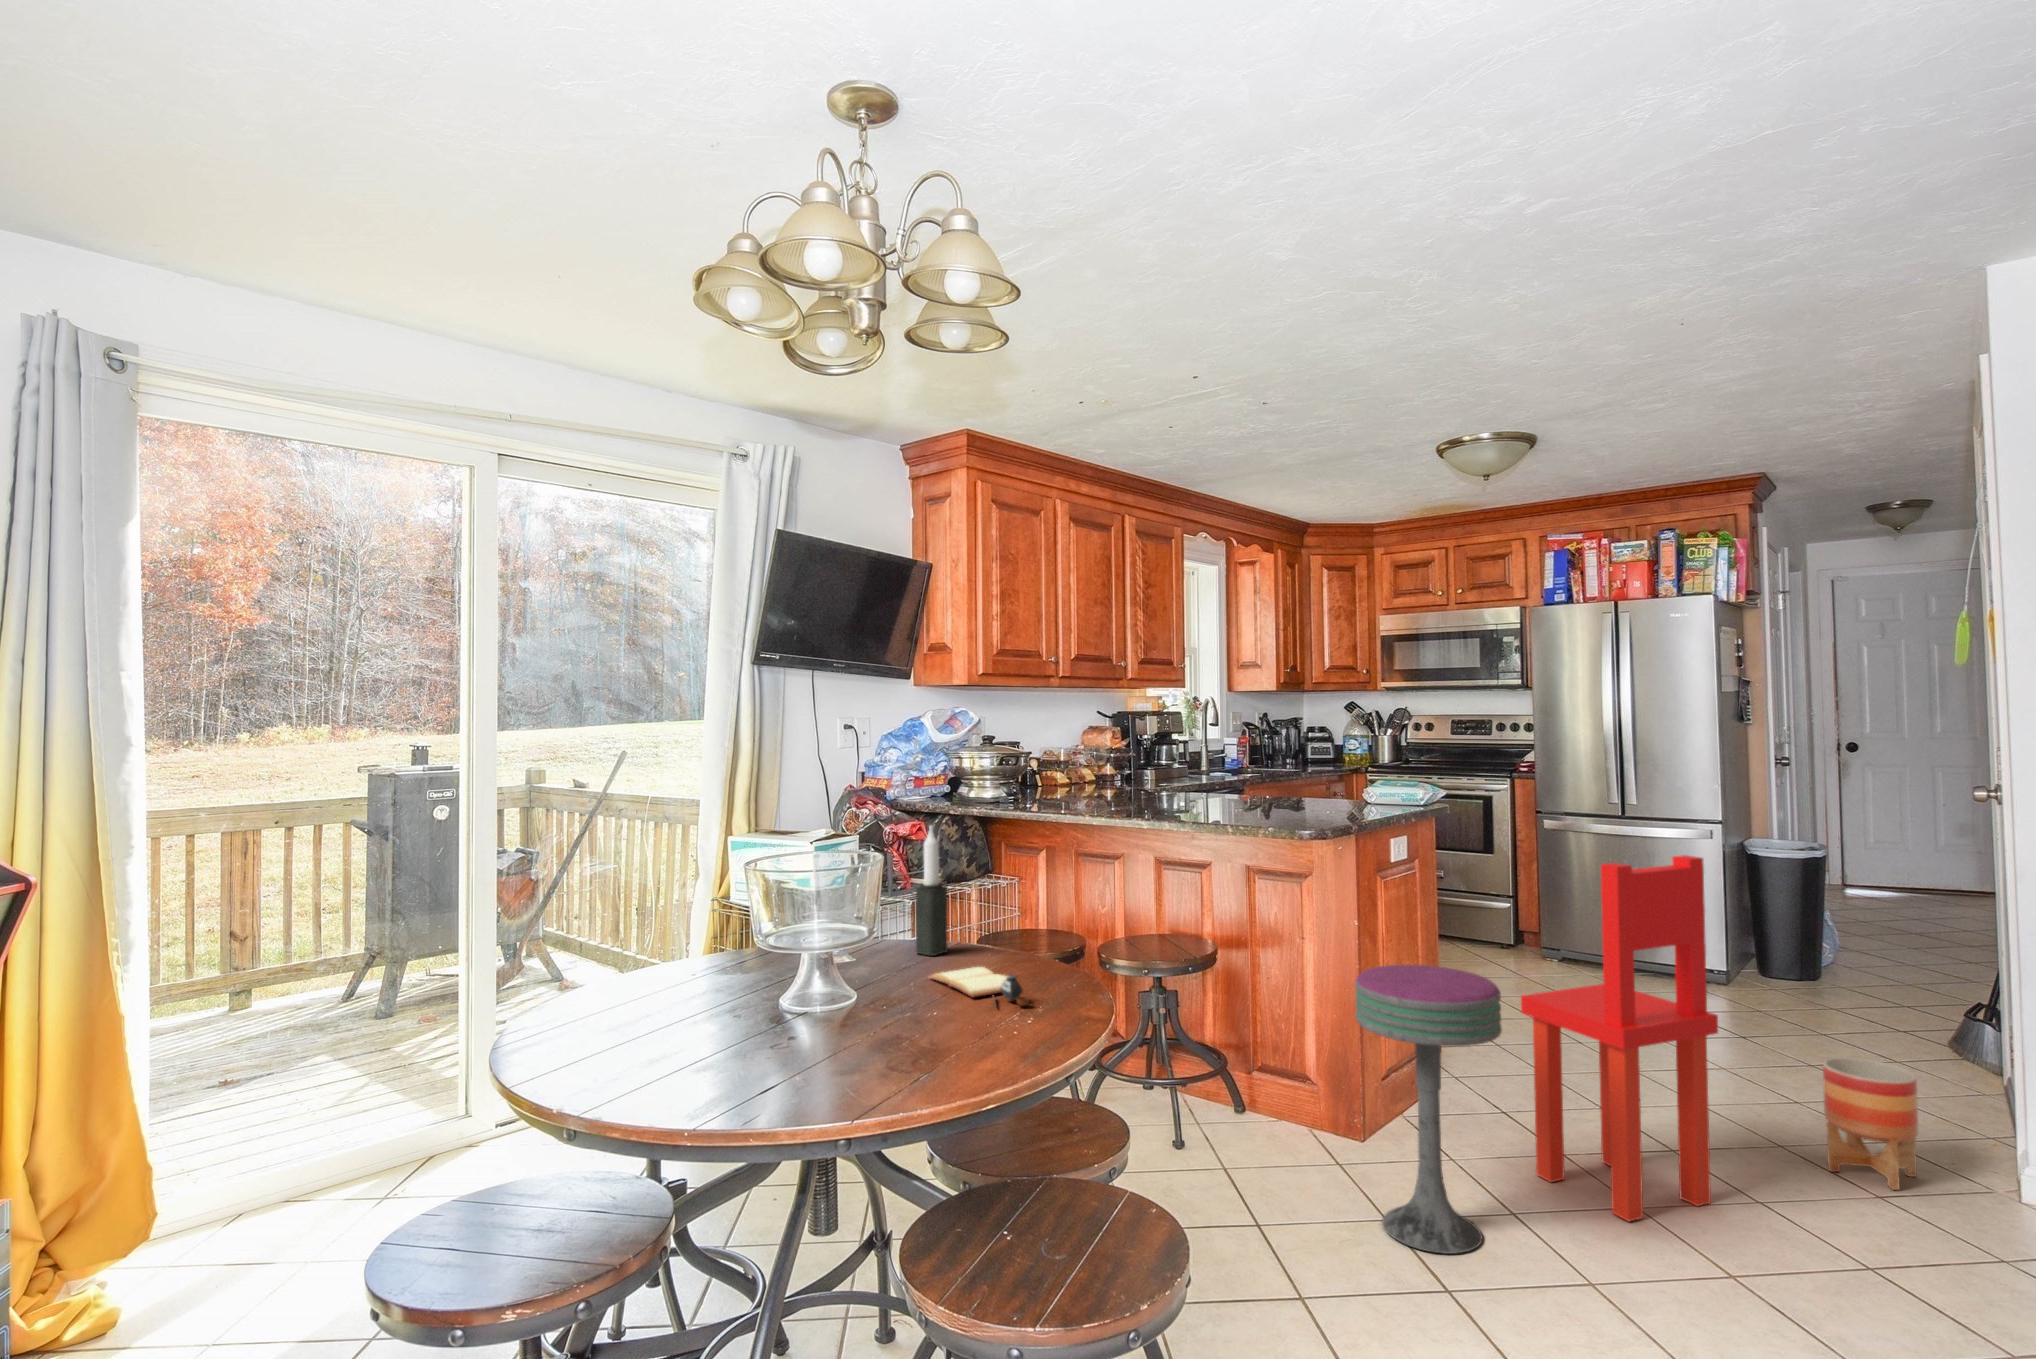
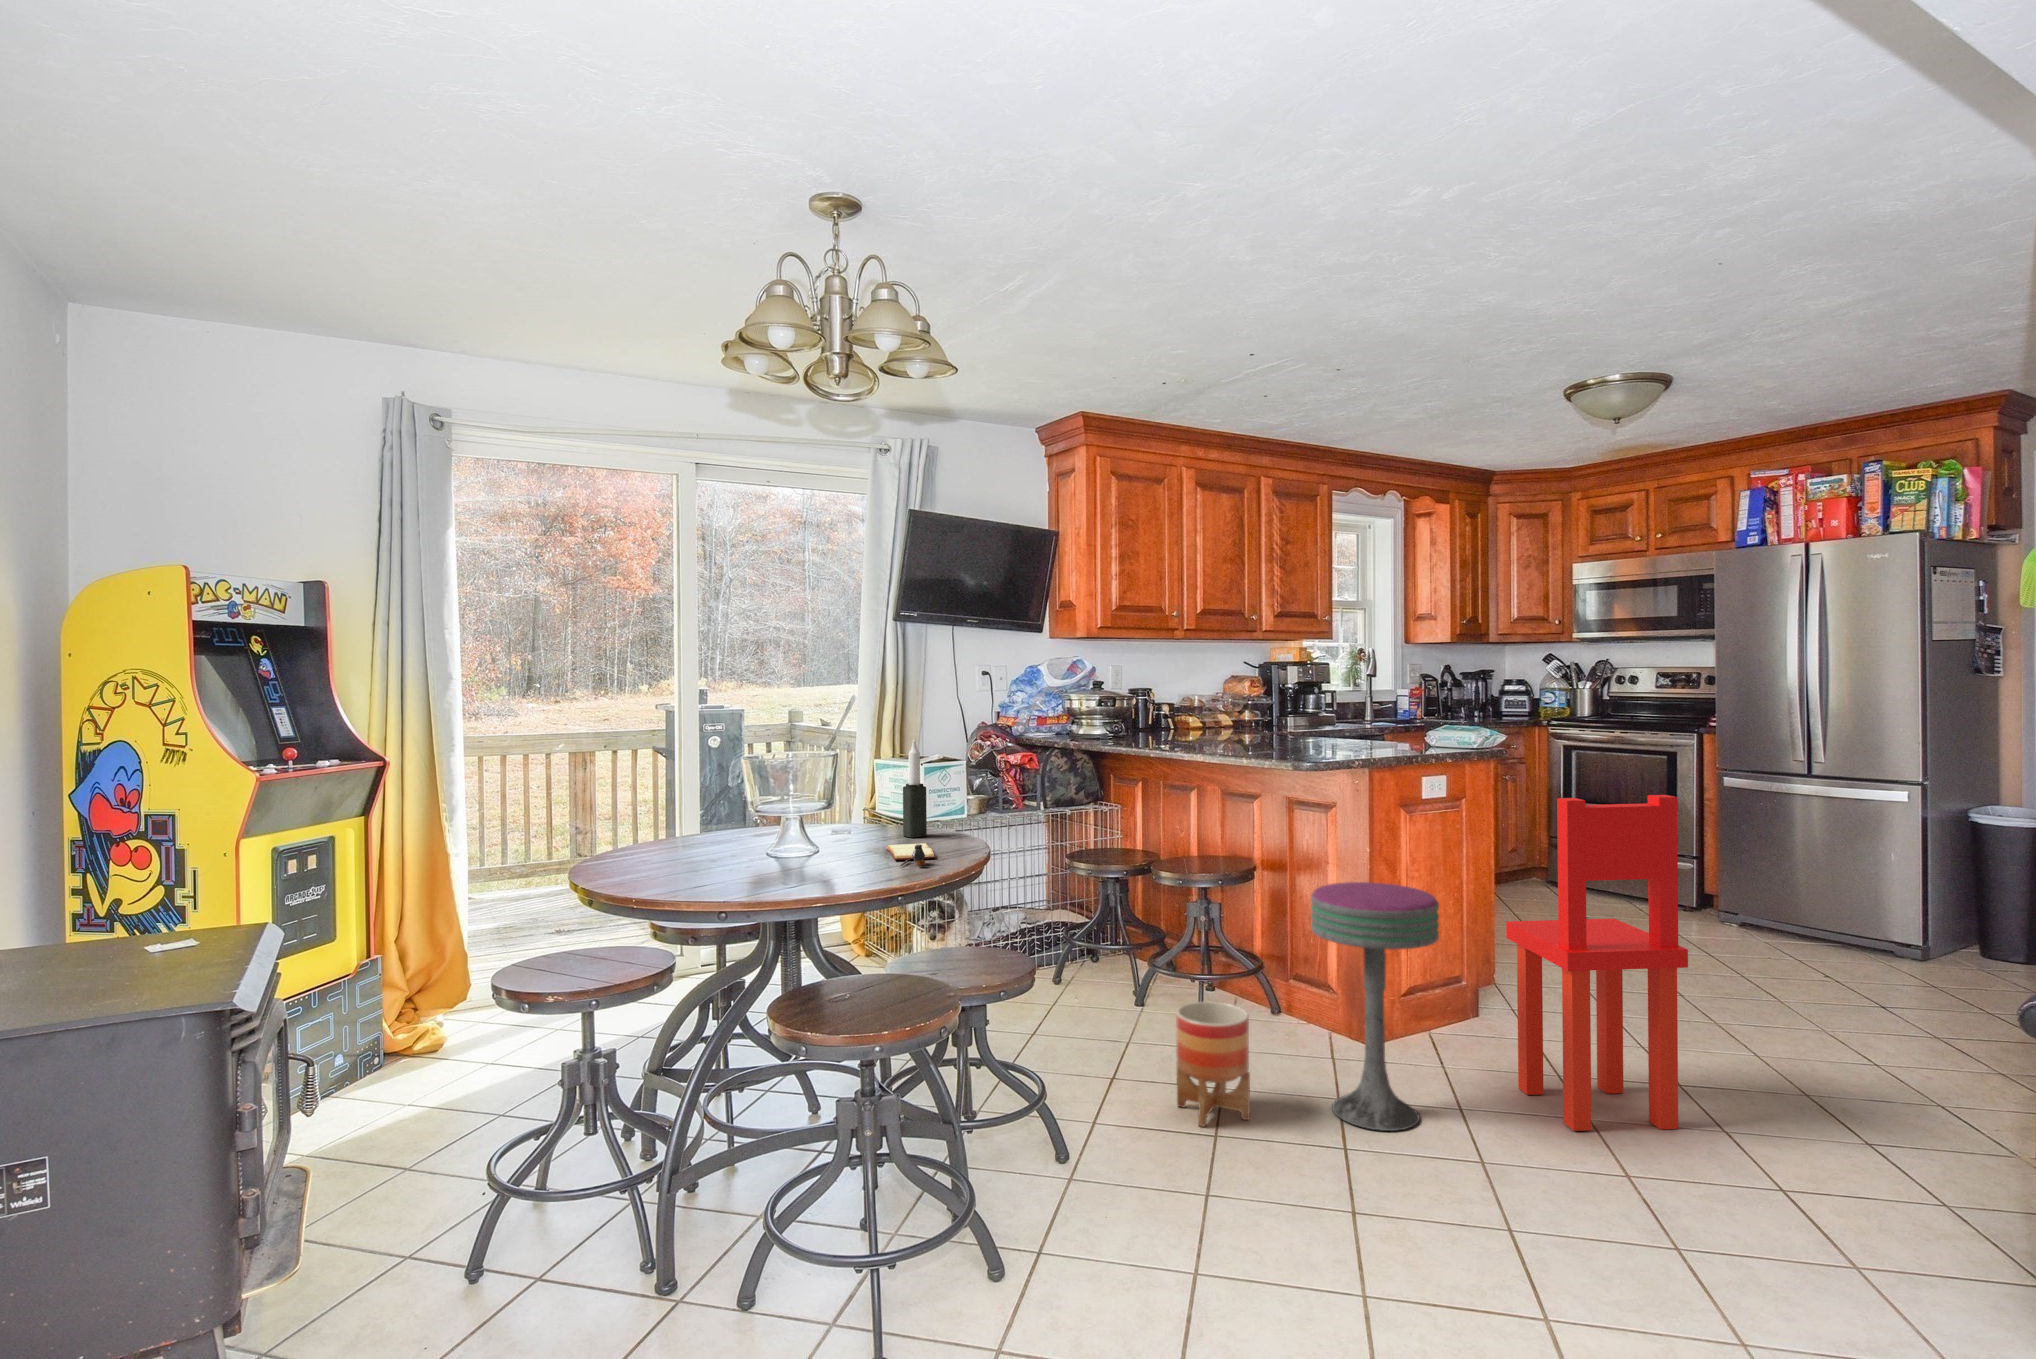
planter: present [1823,1058,1919,1190] -> present [1176,1002,1250,1127]

